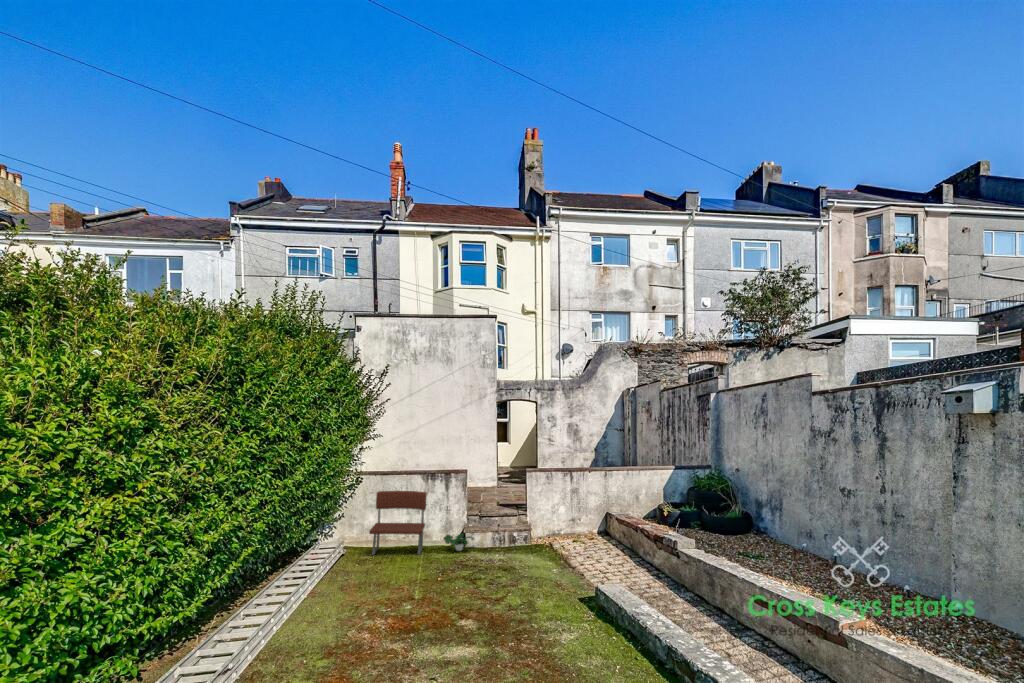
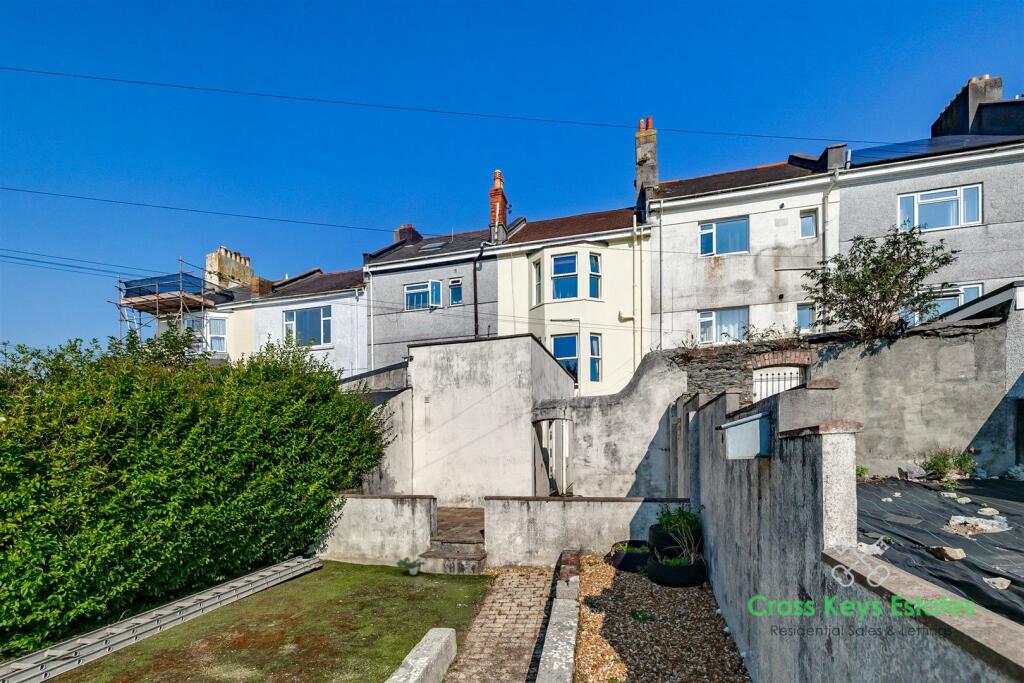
bench: present [369,491,427,555] -> none [336,509,392,573]

